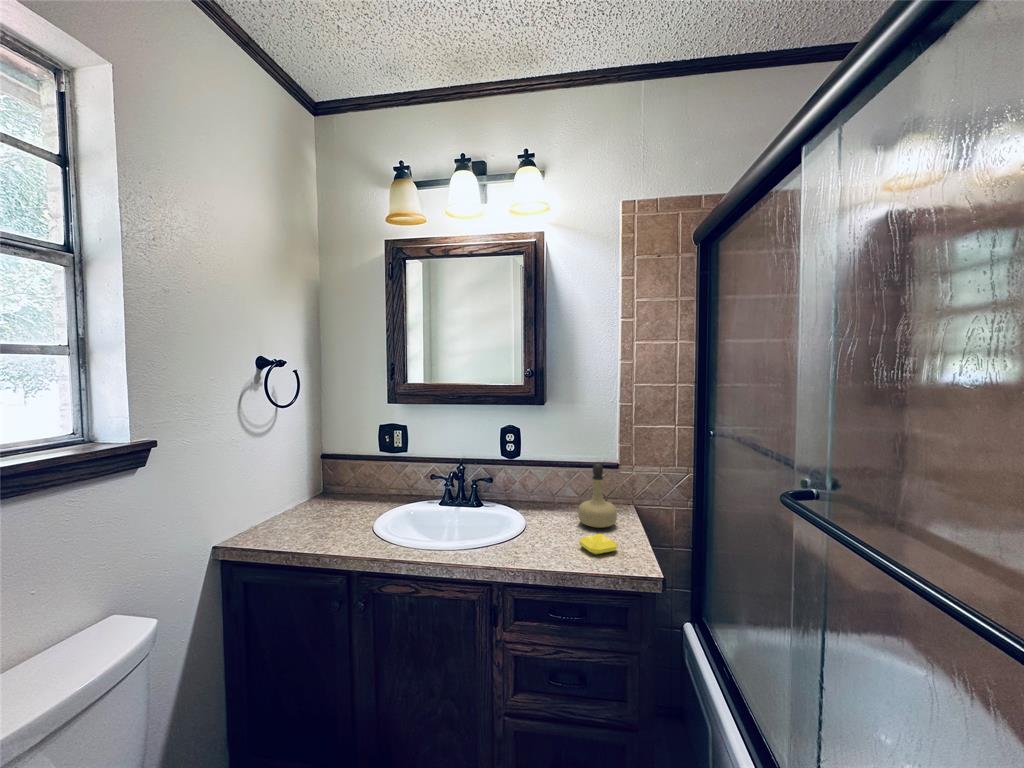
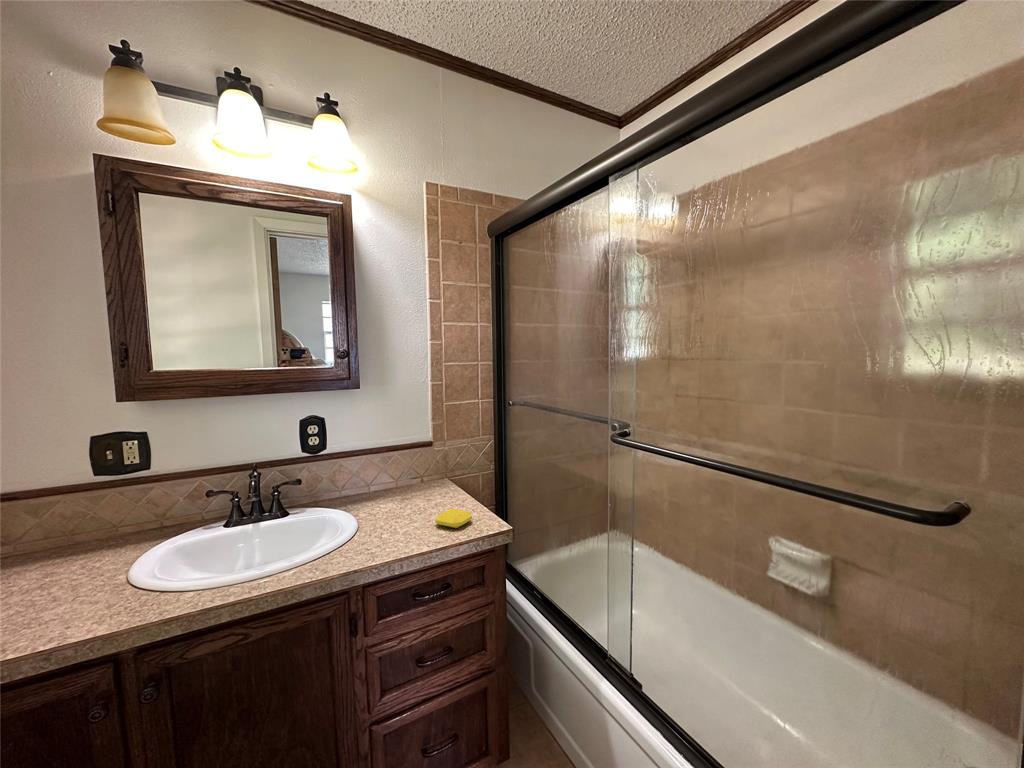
perfume bottle: present [578,464,617,528] -> none [411,442,450,506]

